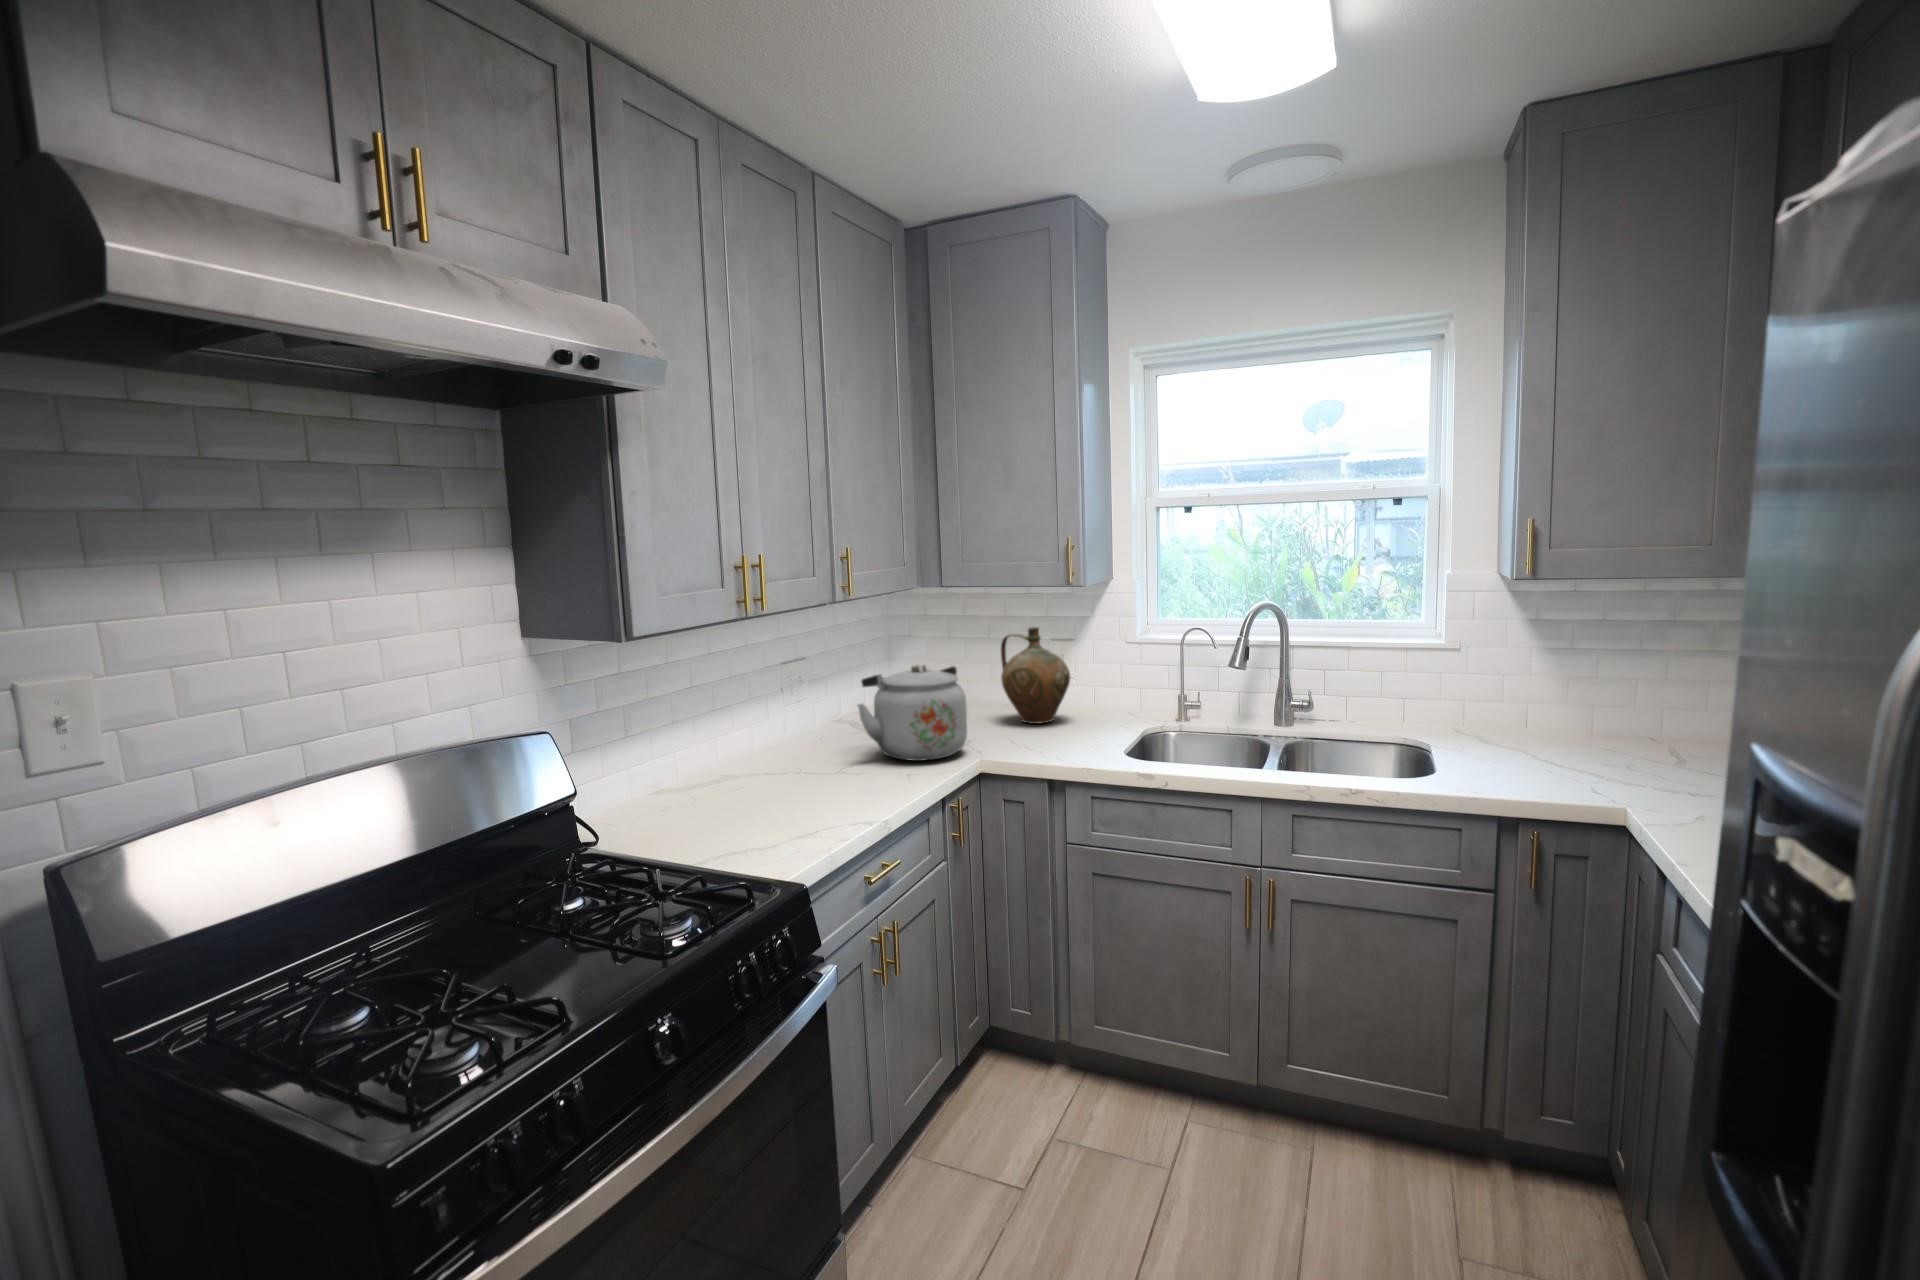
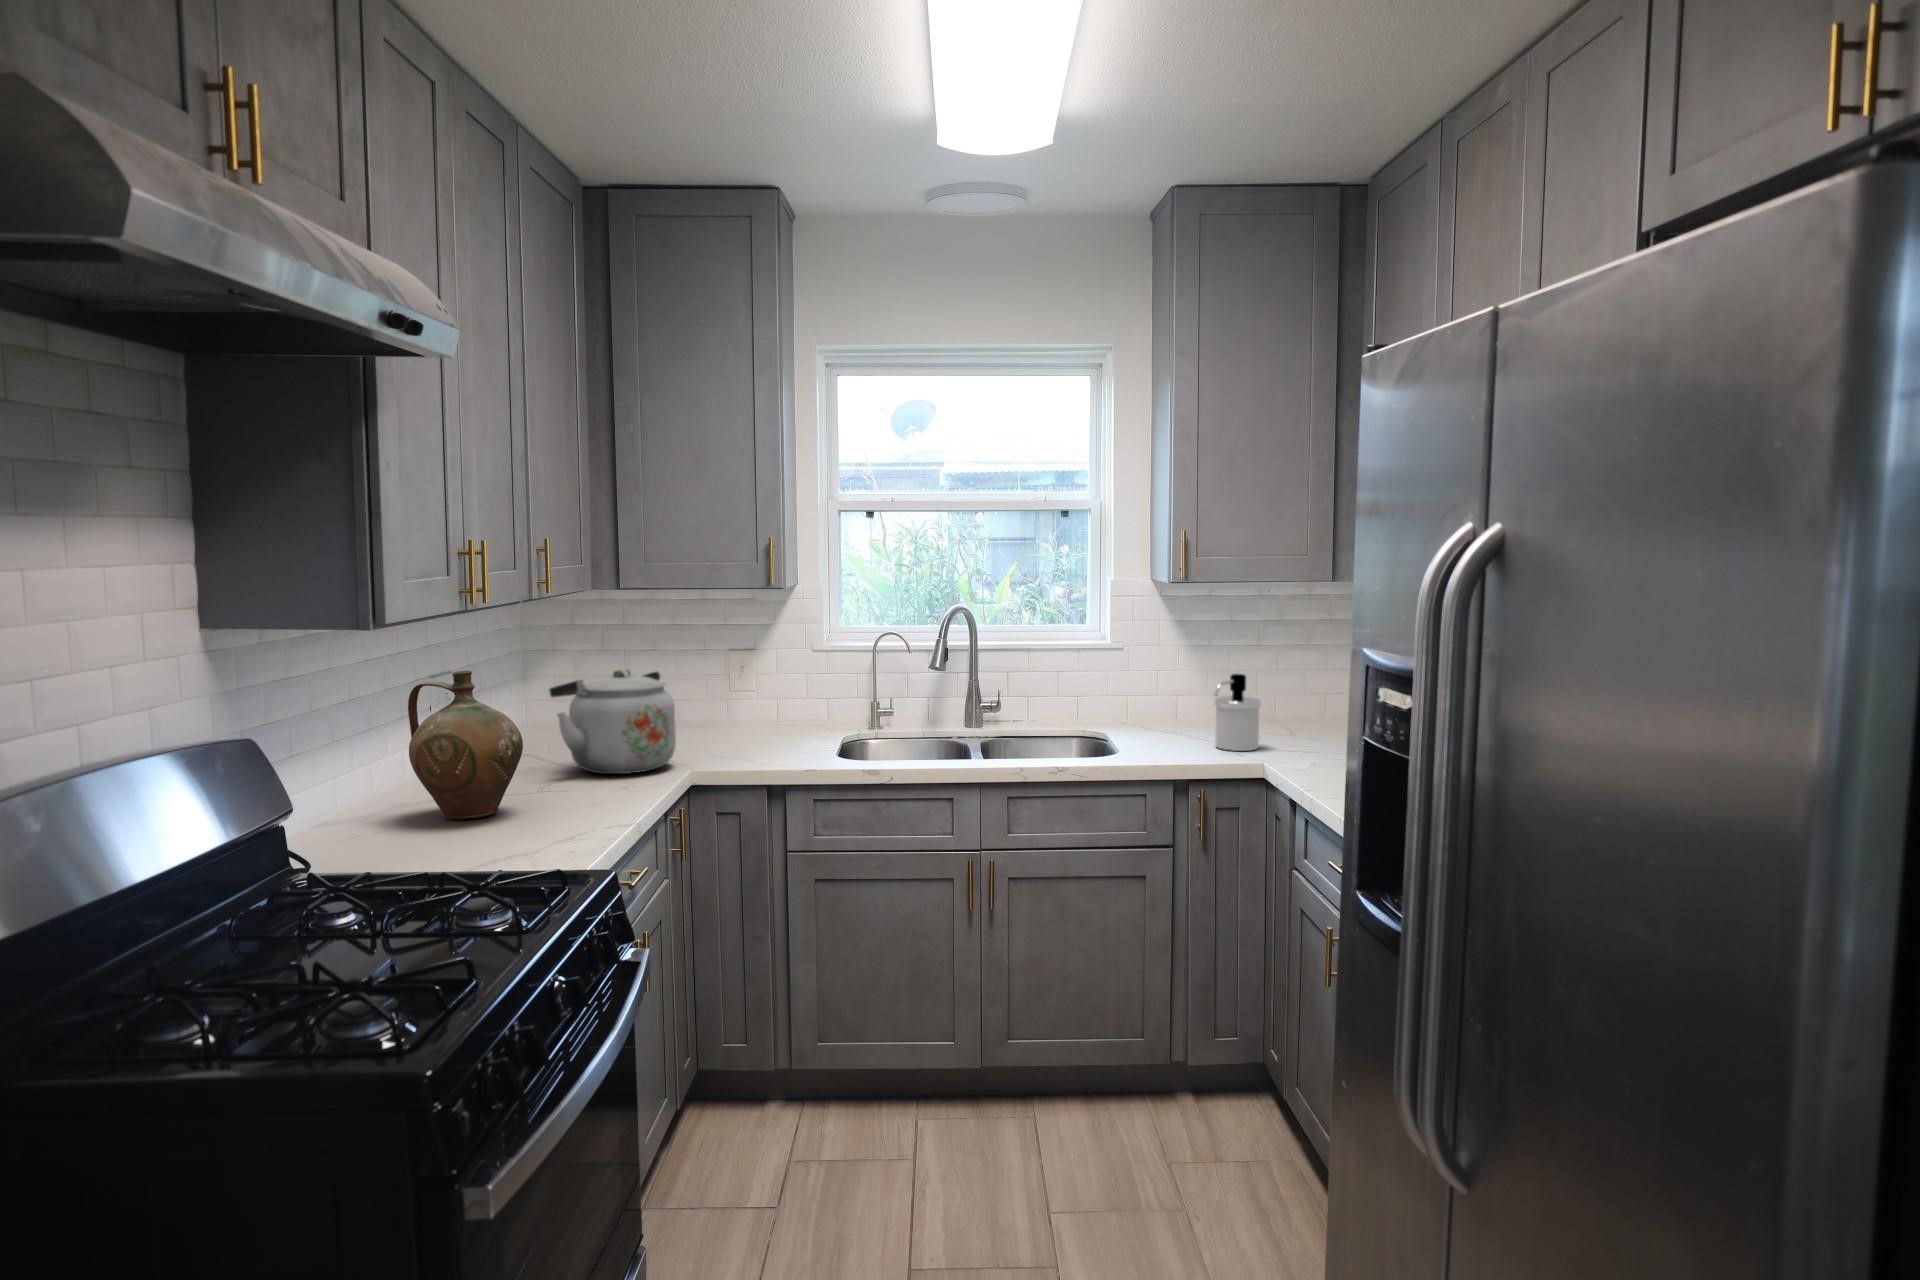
ceramic jug: present [1001,627,1070,724] -> present [408,671,523,819]
soap dispenser: none [1560,690,1631,784] -> present [1215,674,1261,751]

